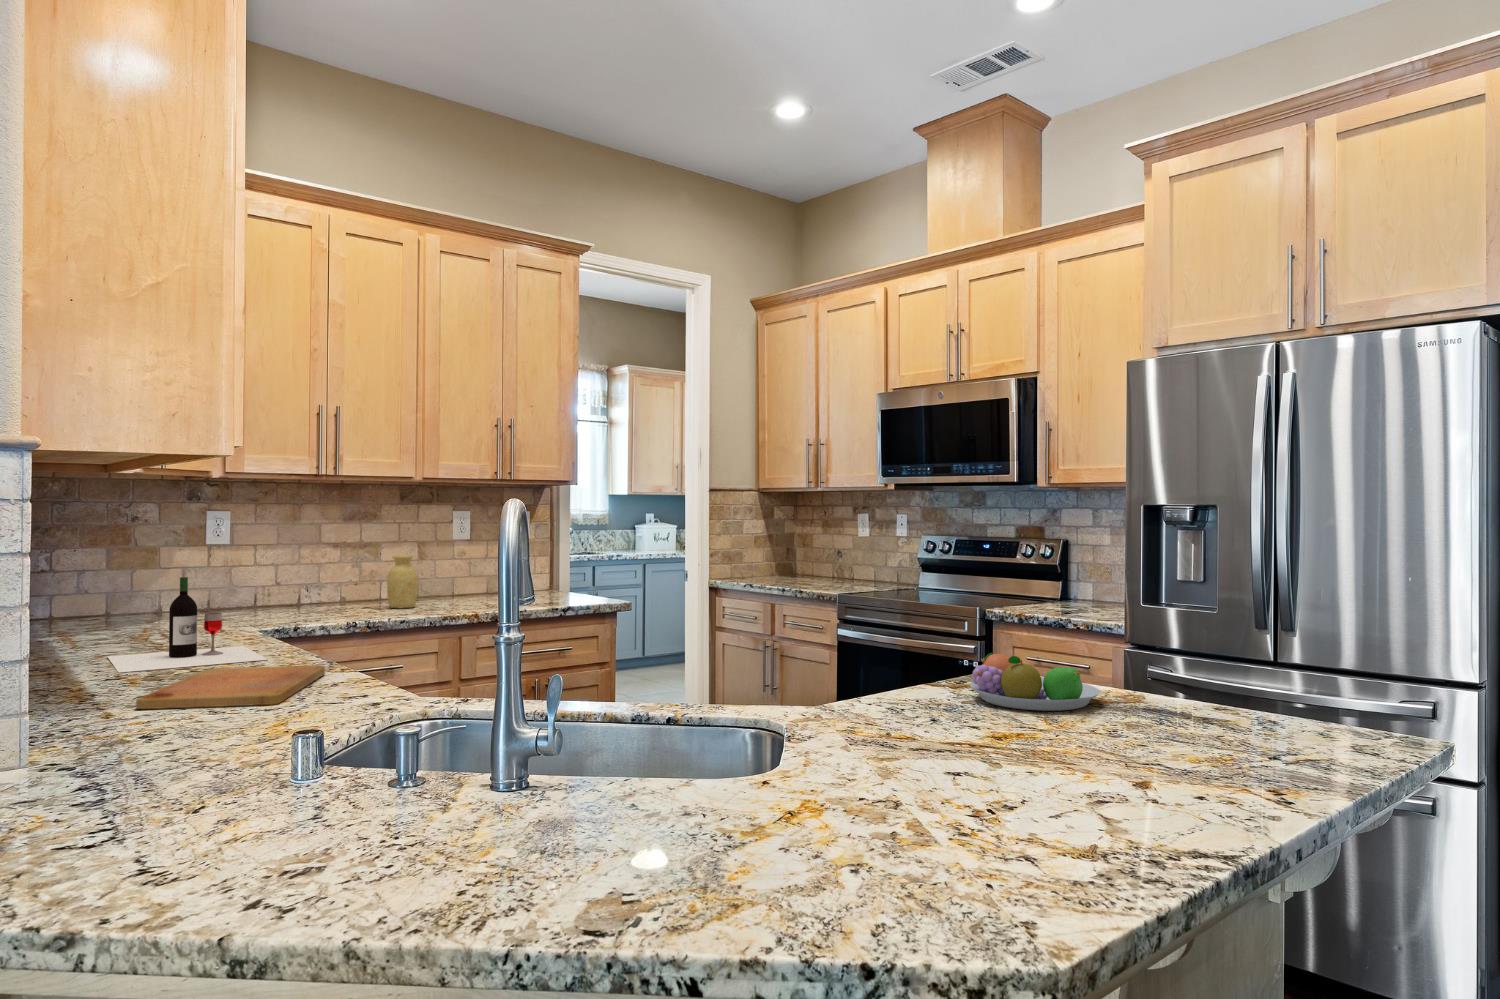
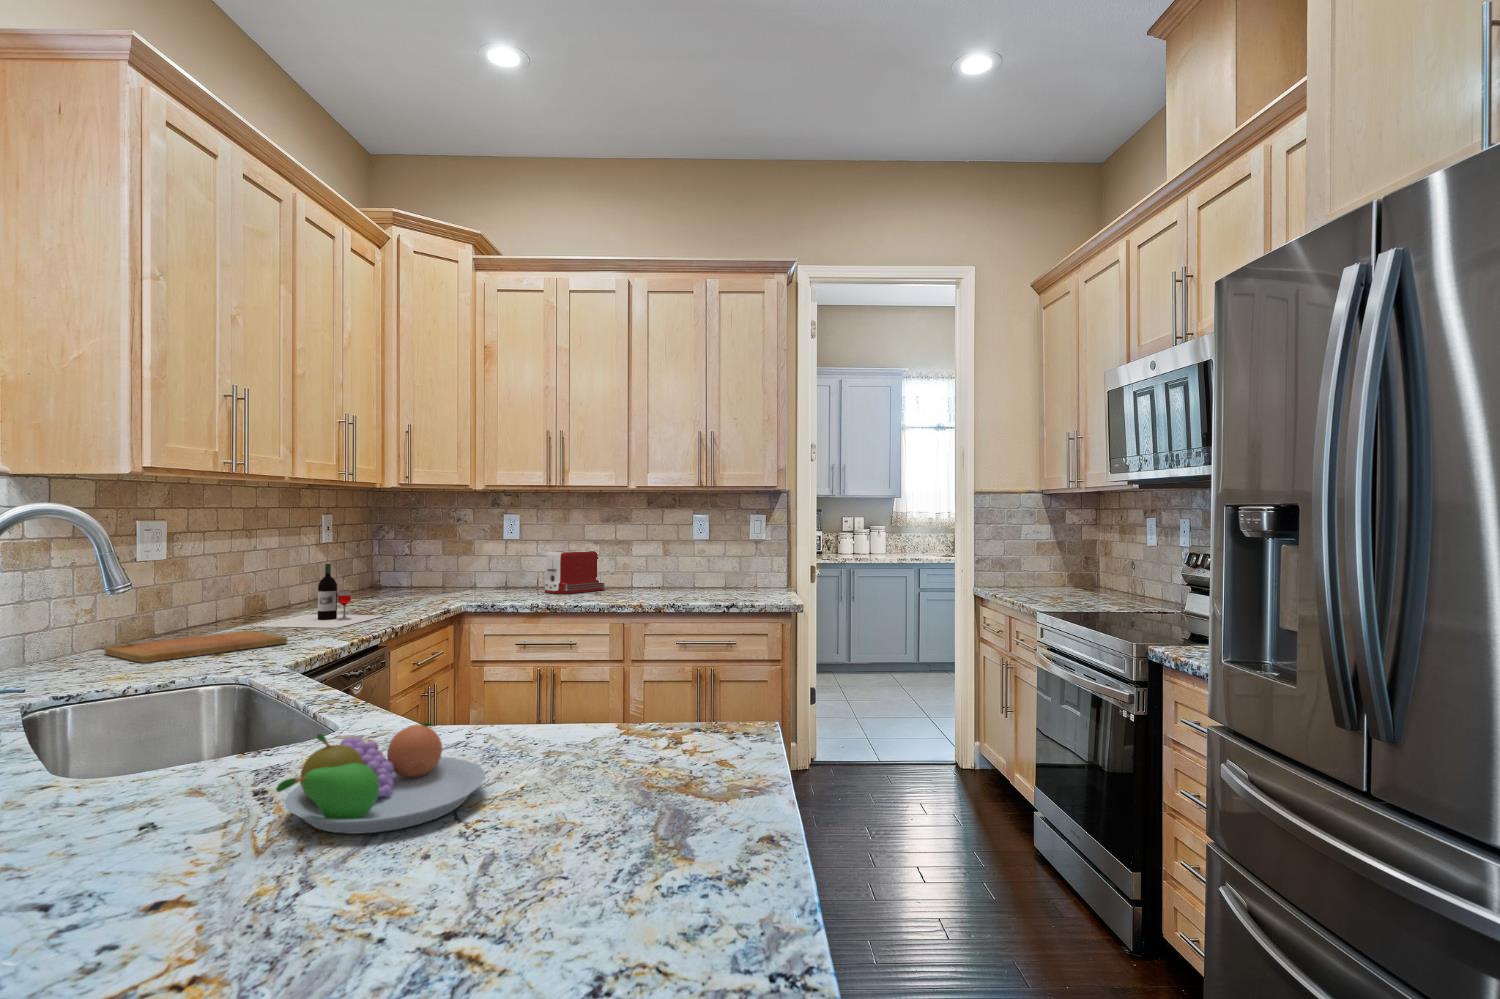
vase: present [387,555,418,608] -> none [619,552,643,595]
toaster: none [275,557,343,614] -> present [545,551,604,594]

